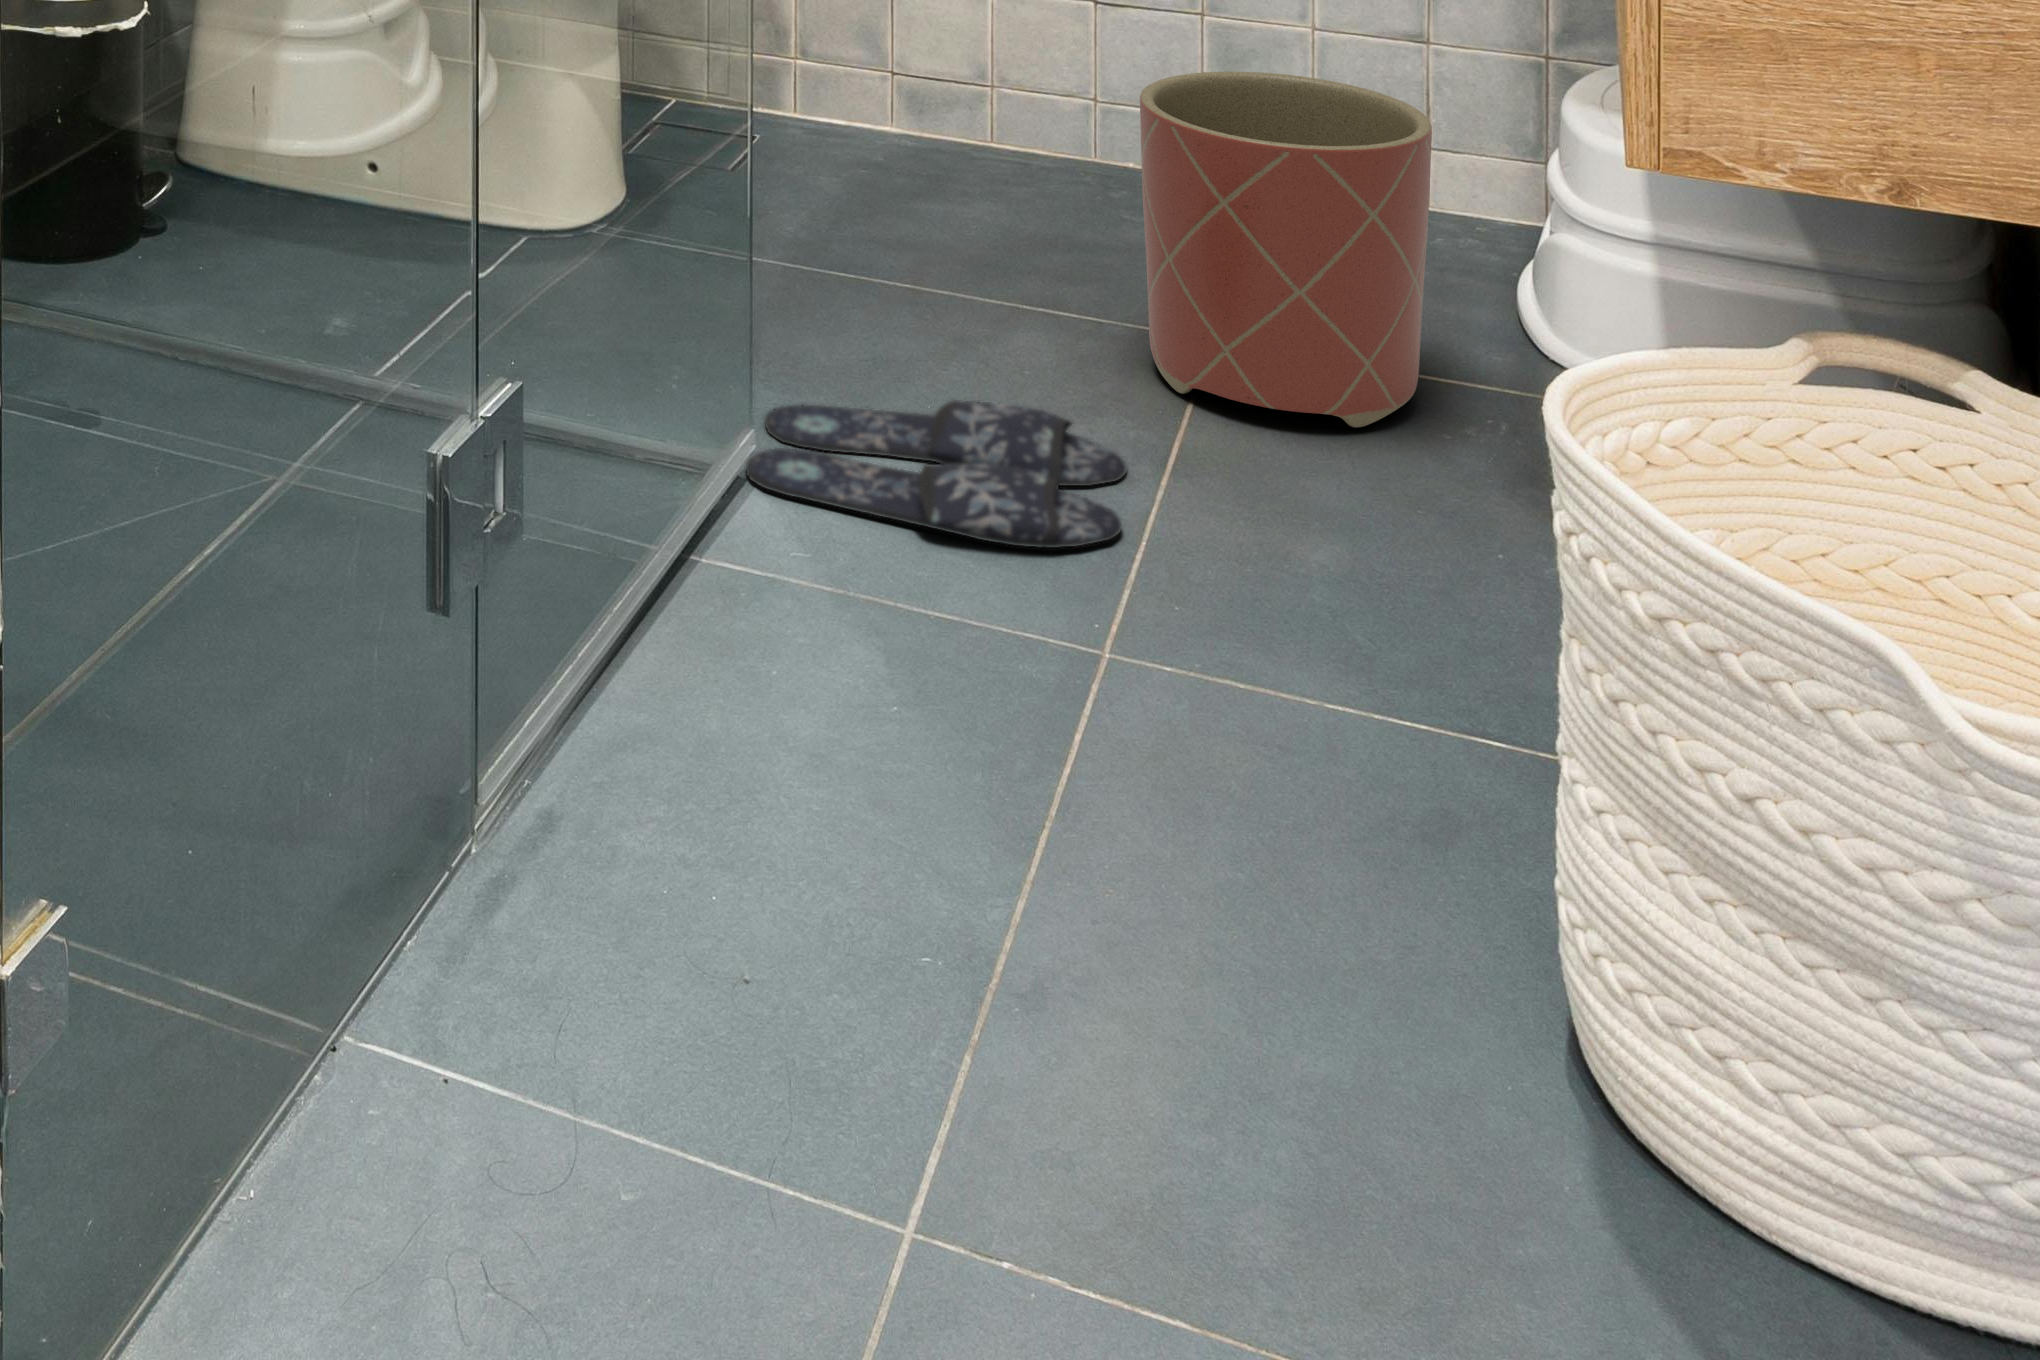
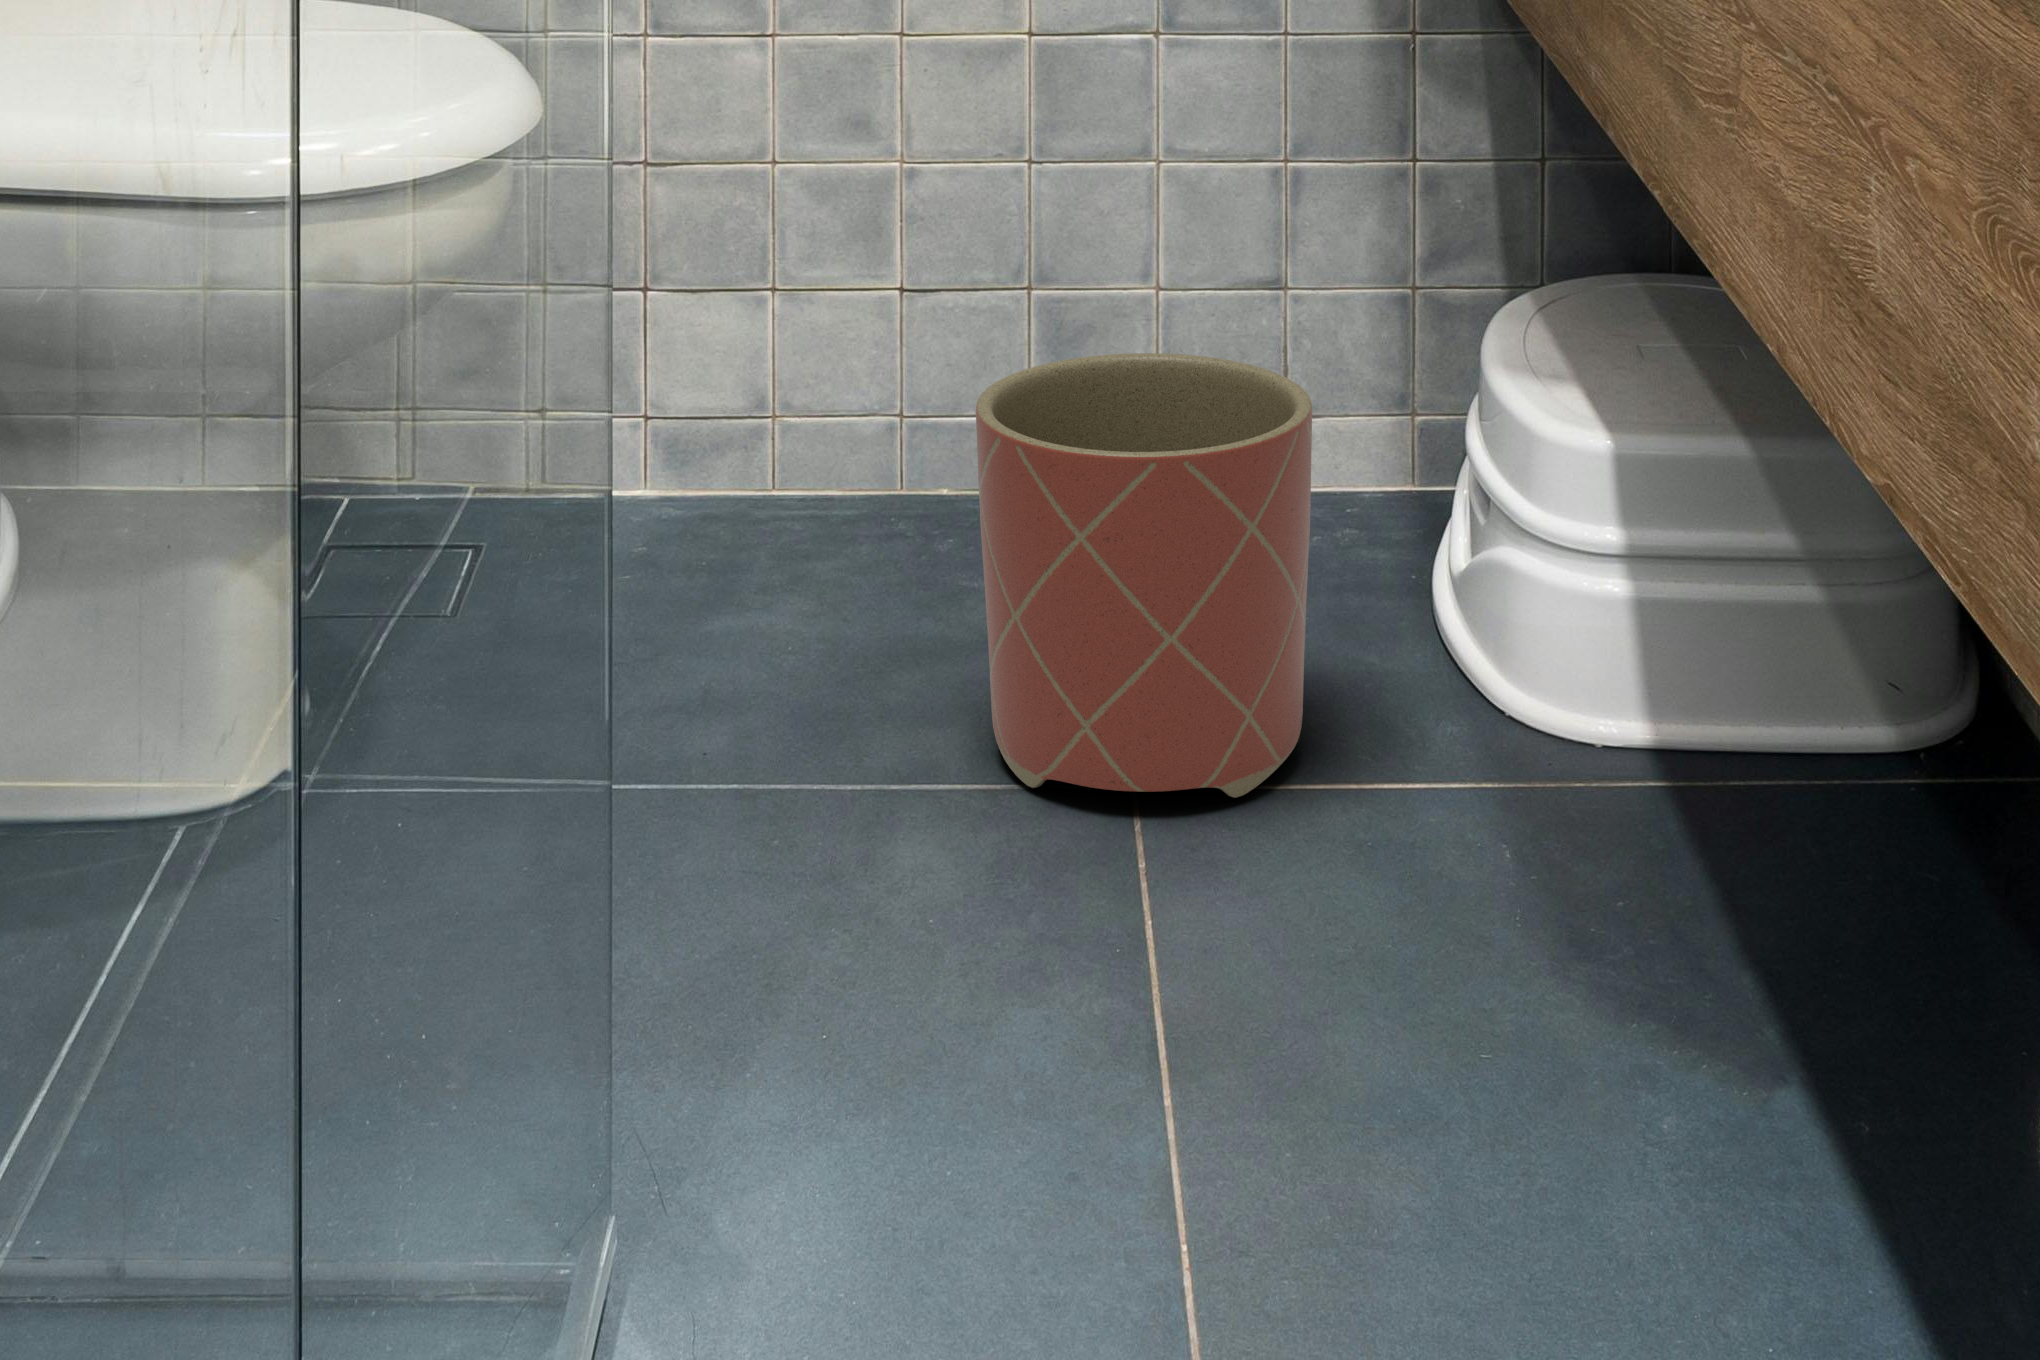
slippers: present [746,400,1126,548] -> none [488,846,975,1058]

